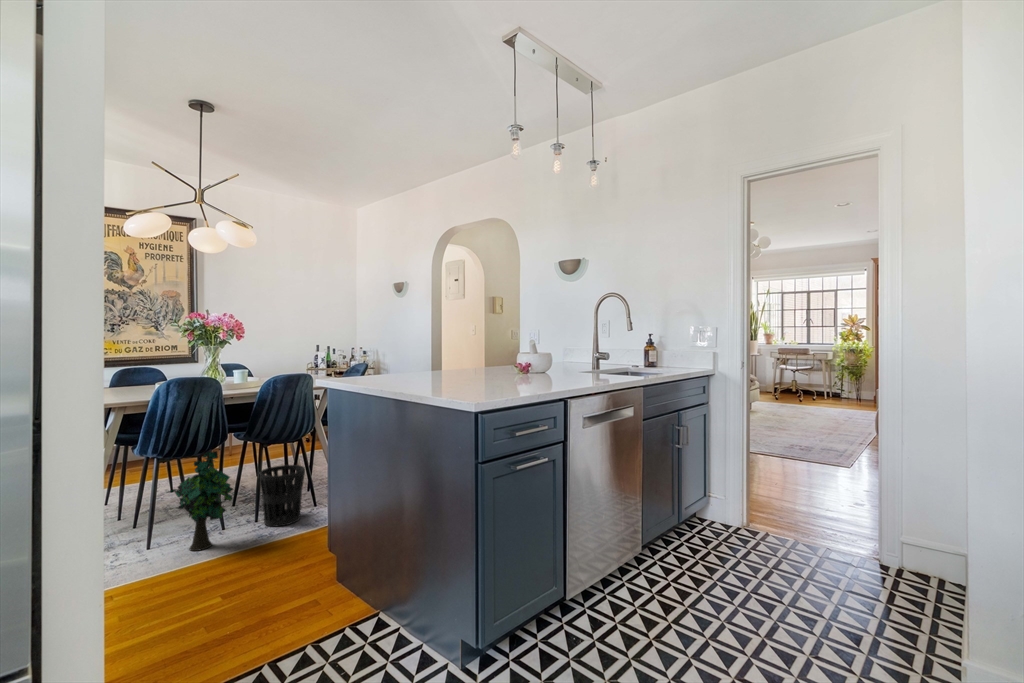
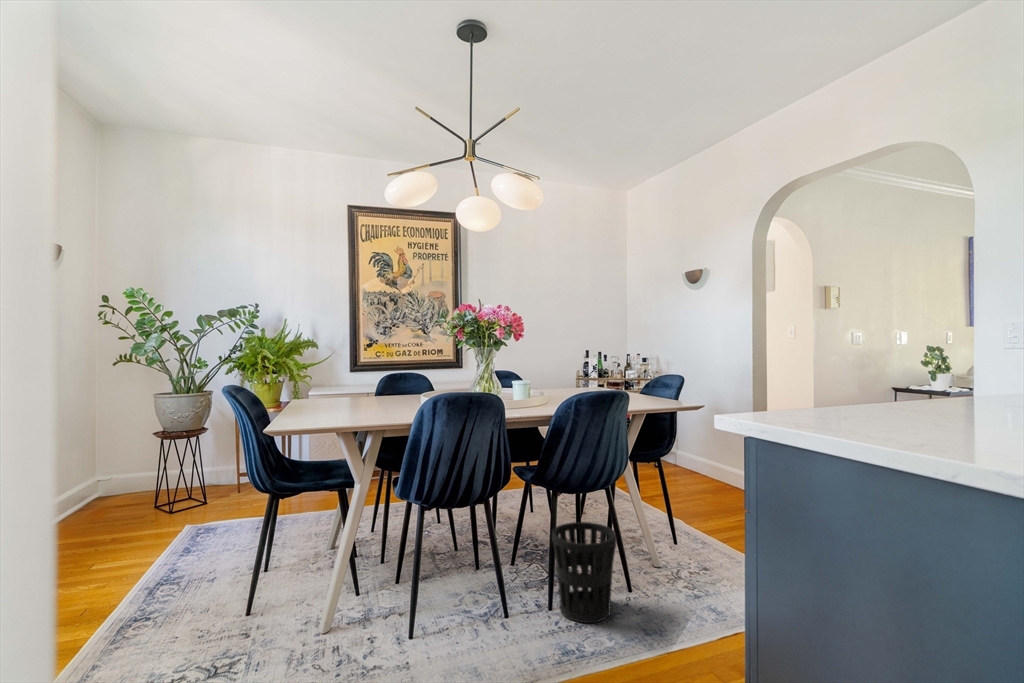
decorative plant: present [168,451,233,551] -> none [439,500,524,651]

